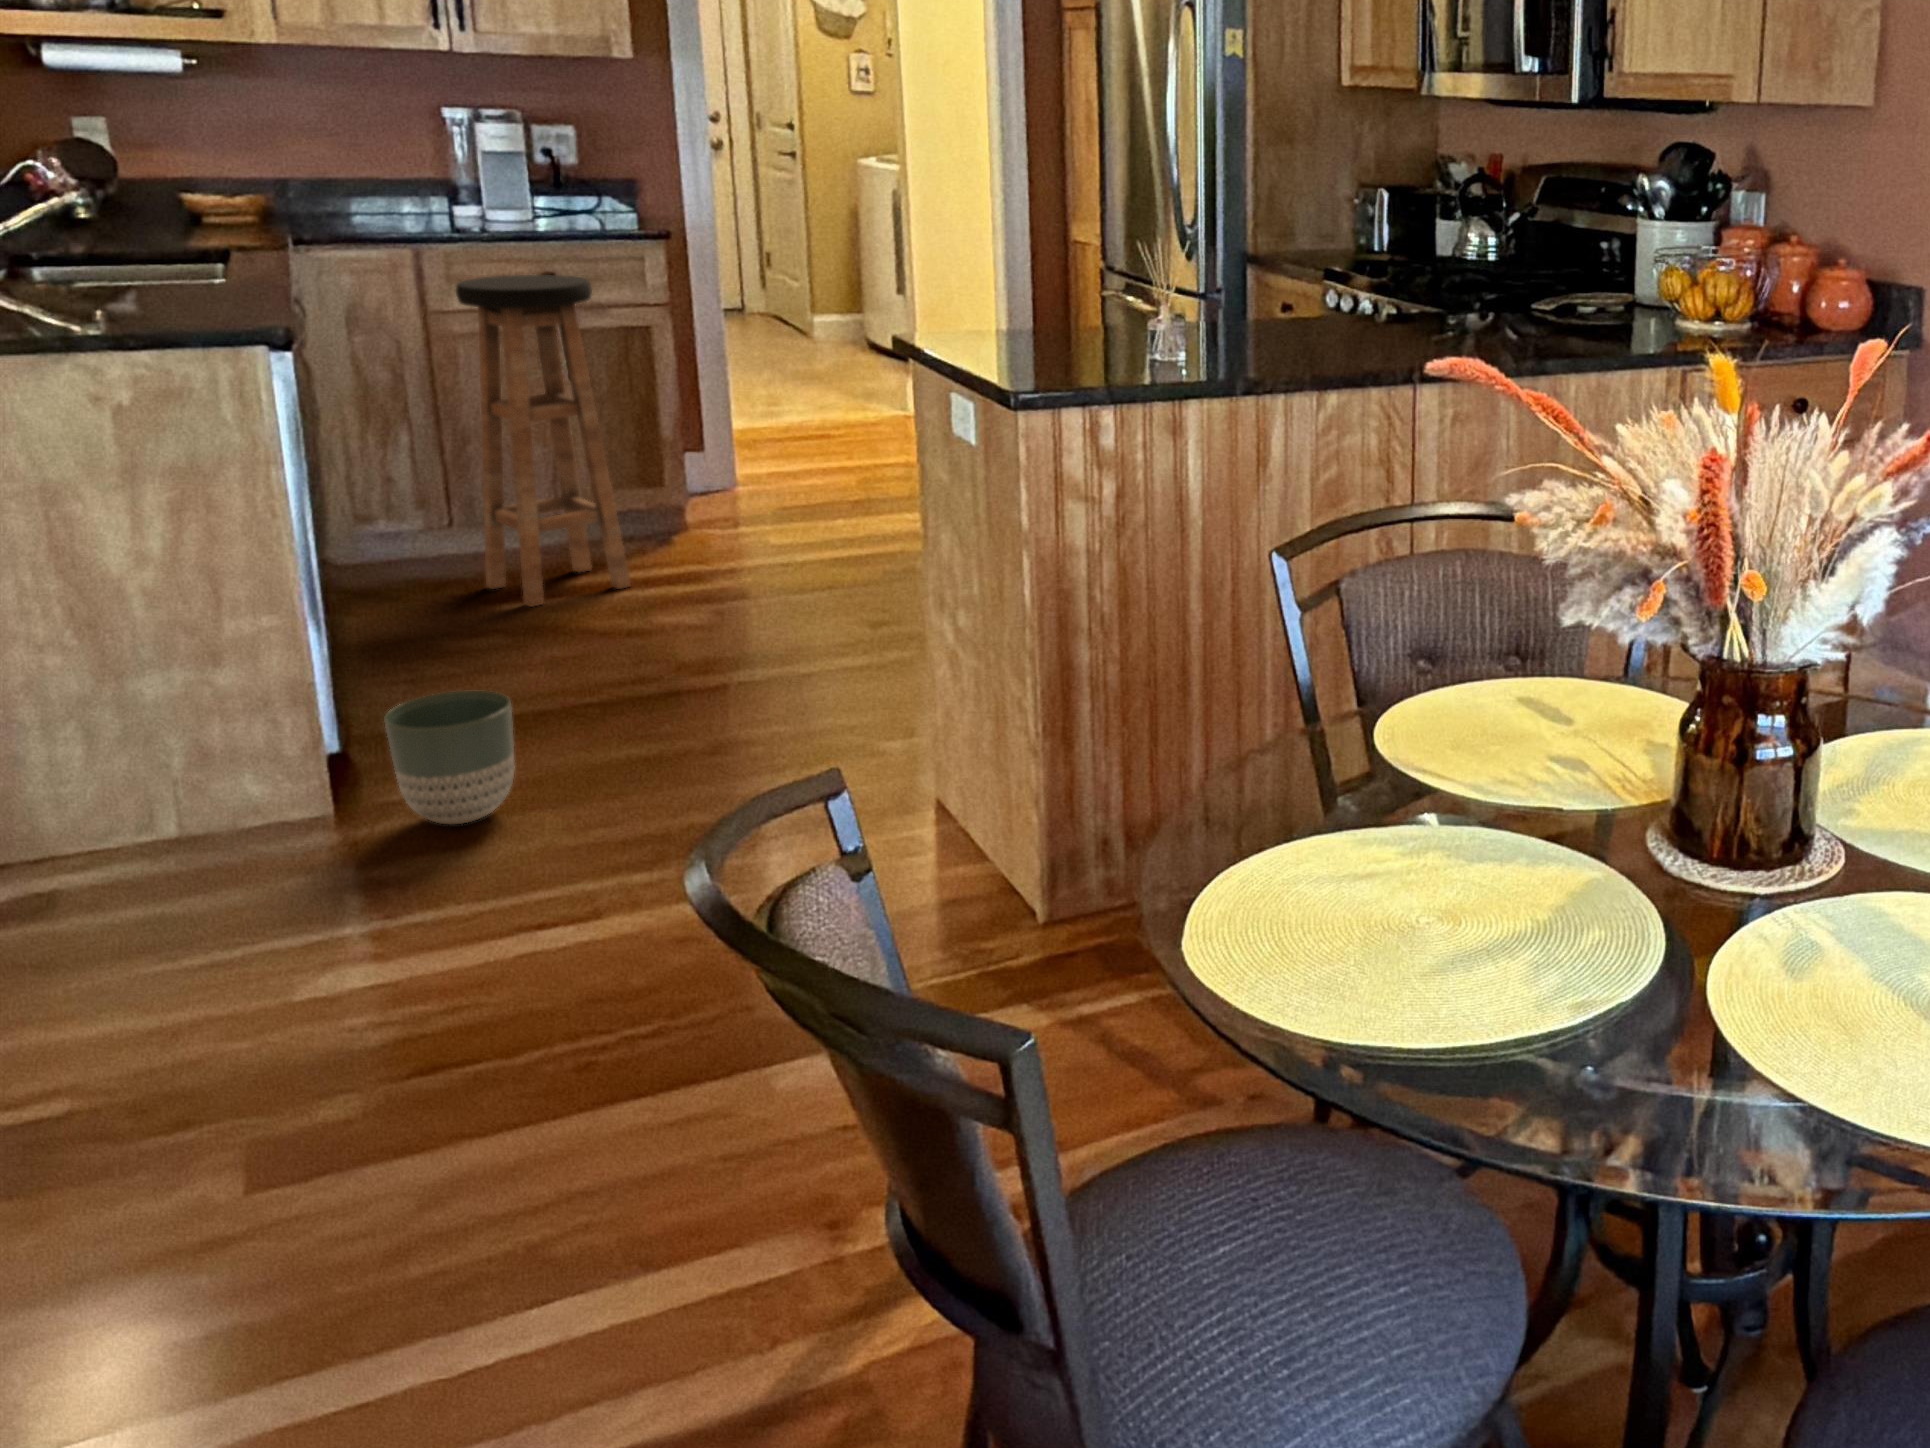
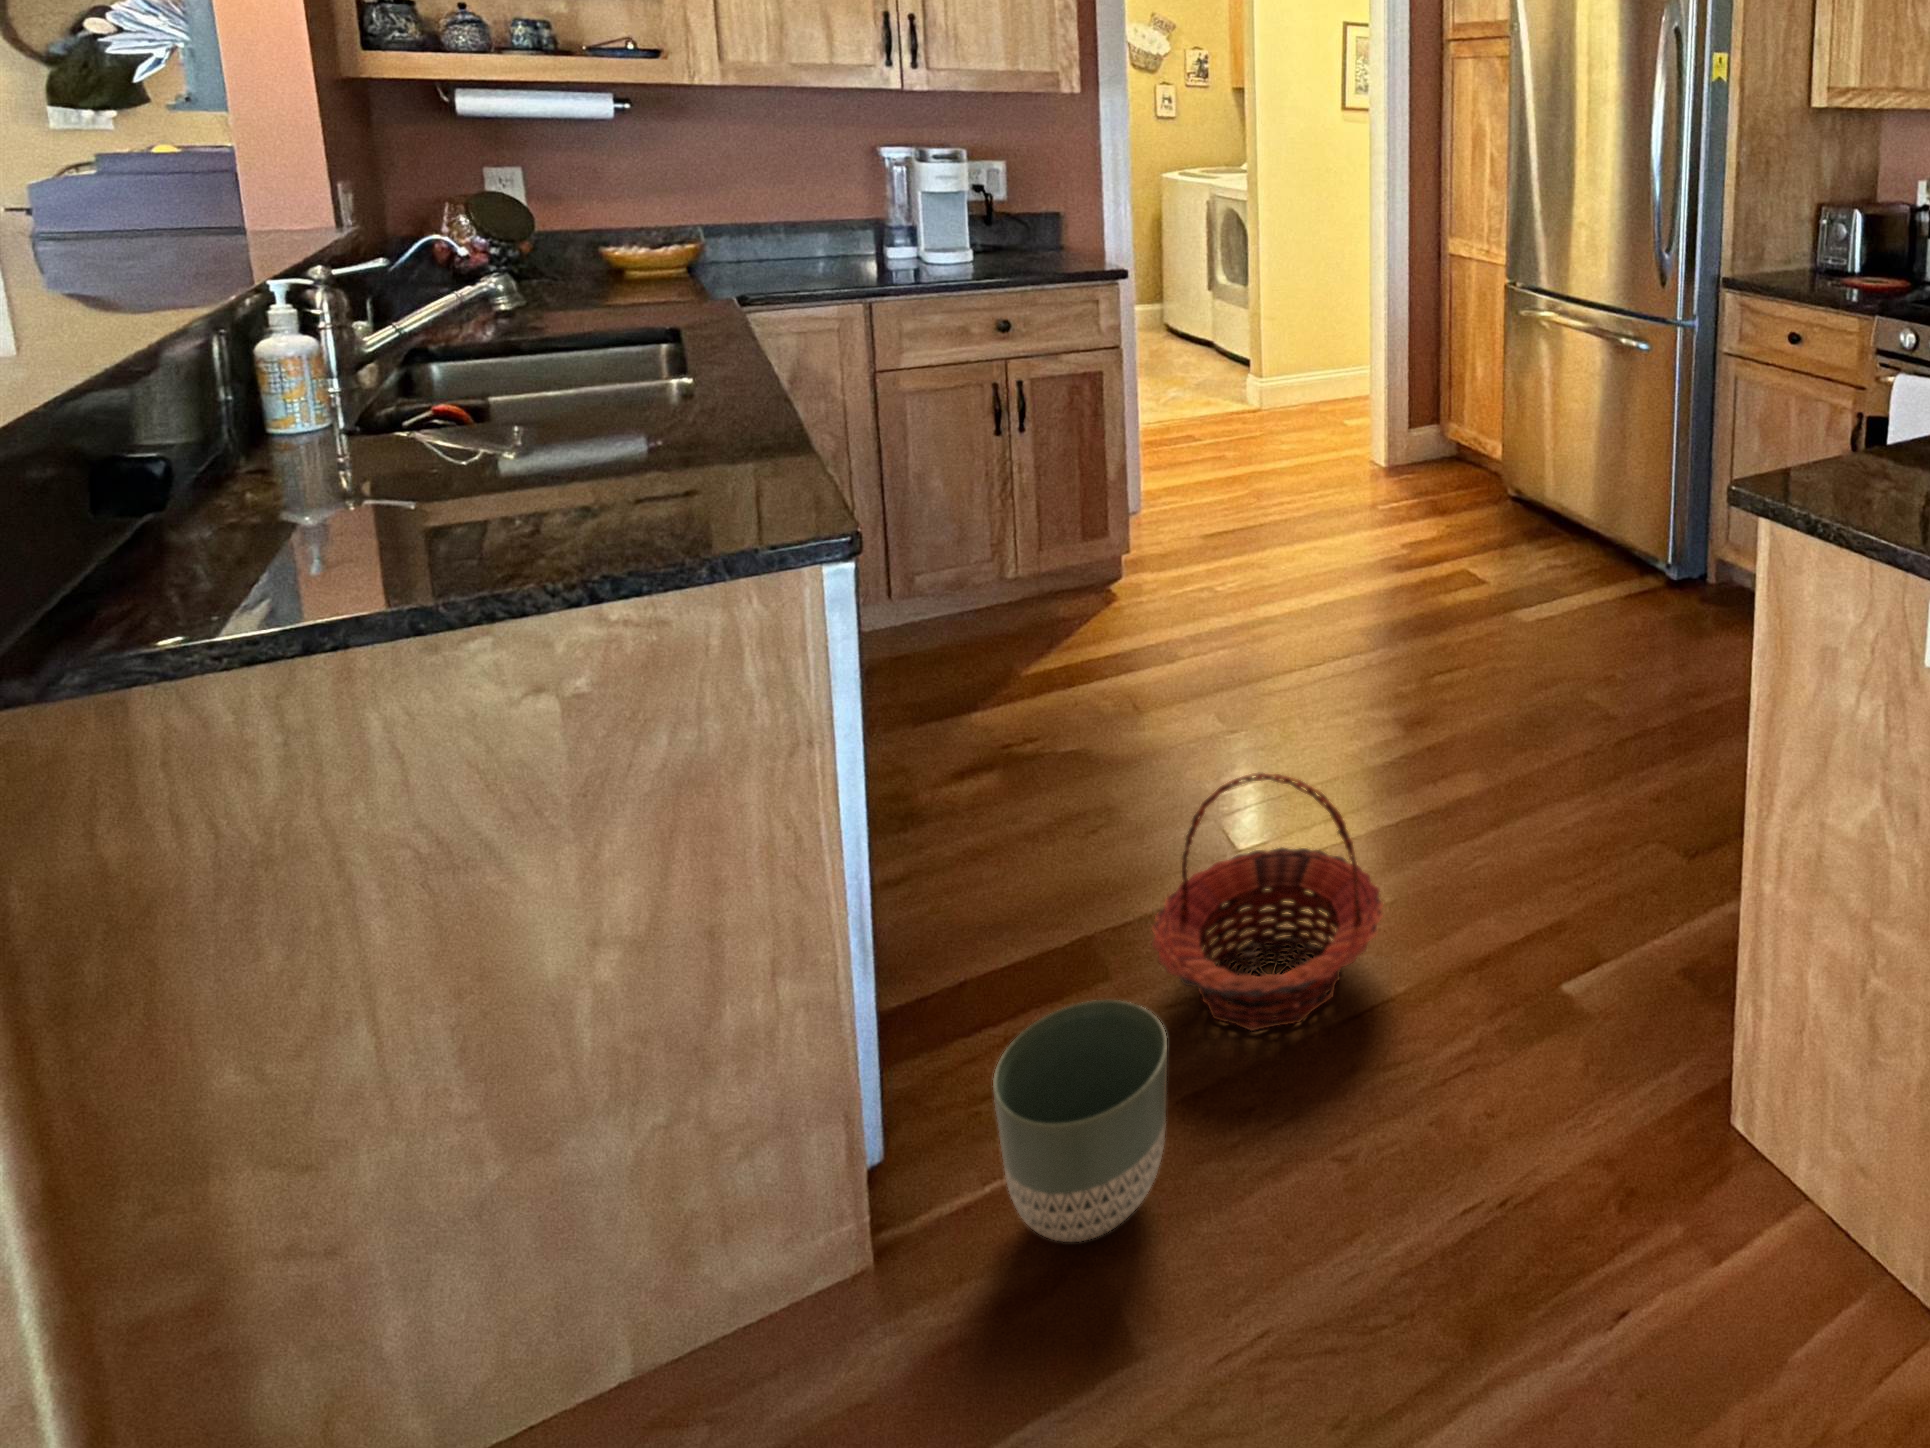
bar stool: present [456,275,631,607] -> none [930,328,1102,708]
basket: none [550,578,740,760] -> present [1152,773,1383,1031]

